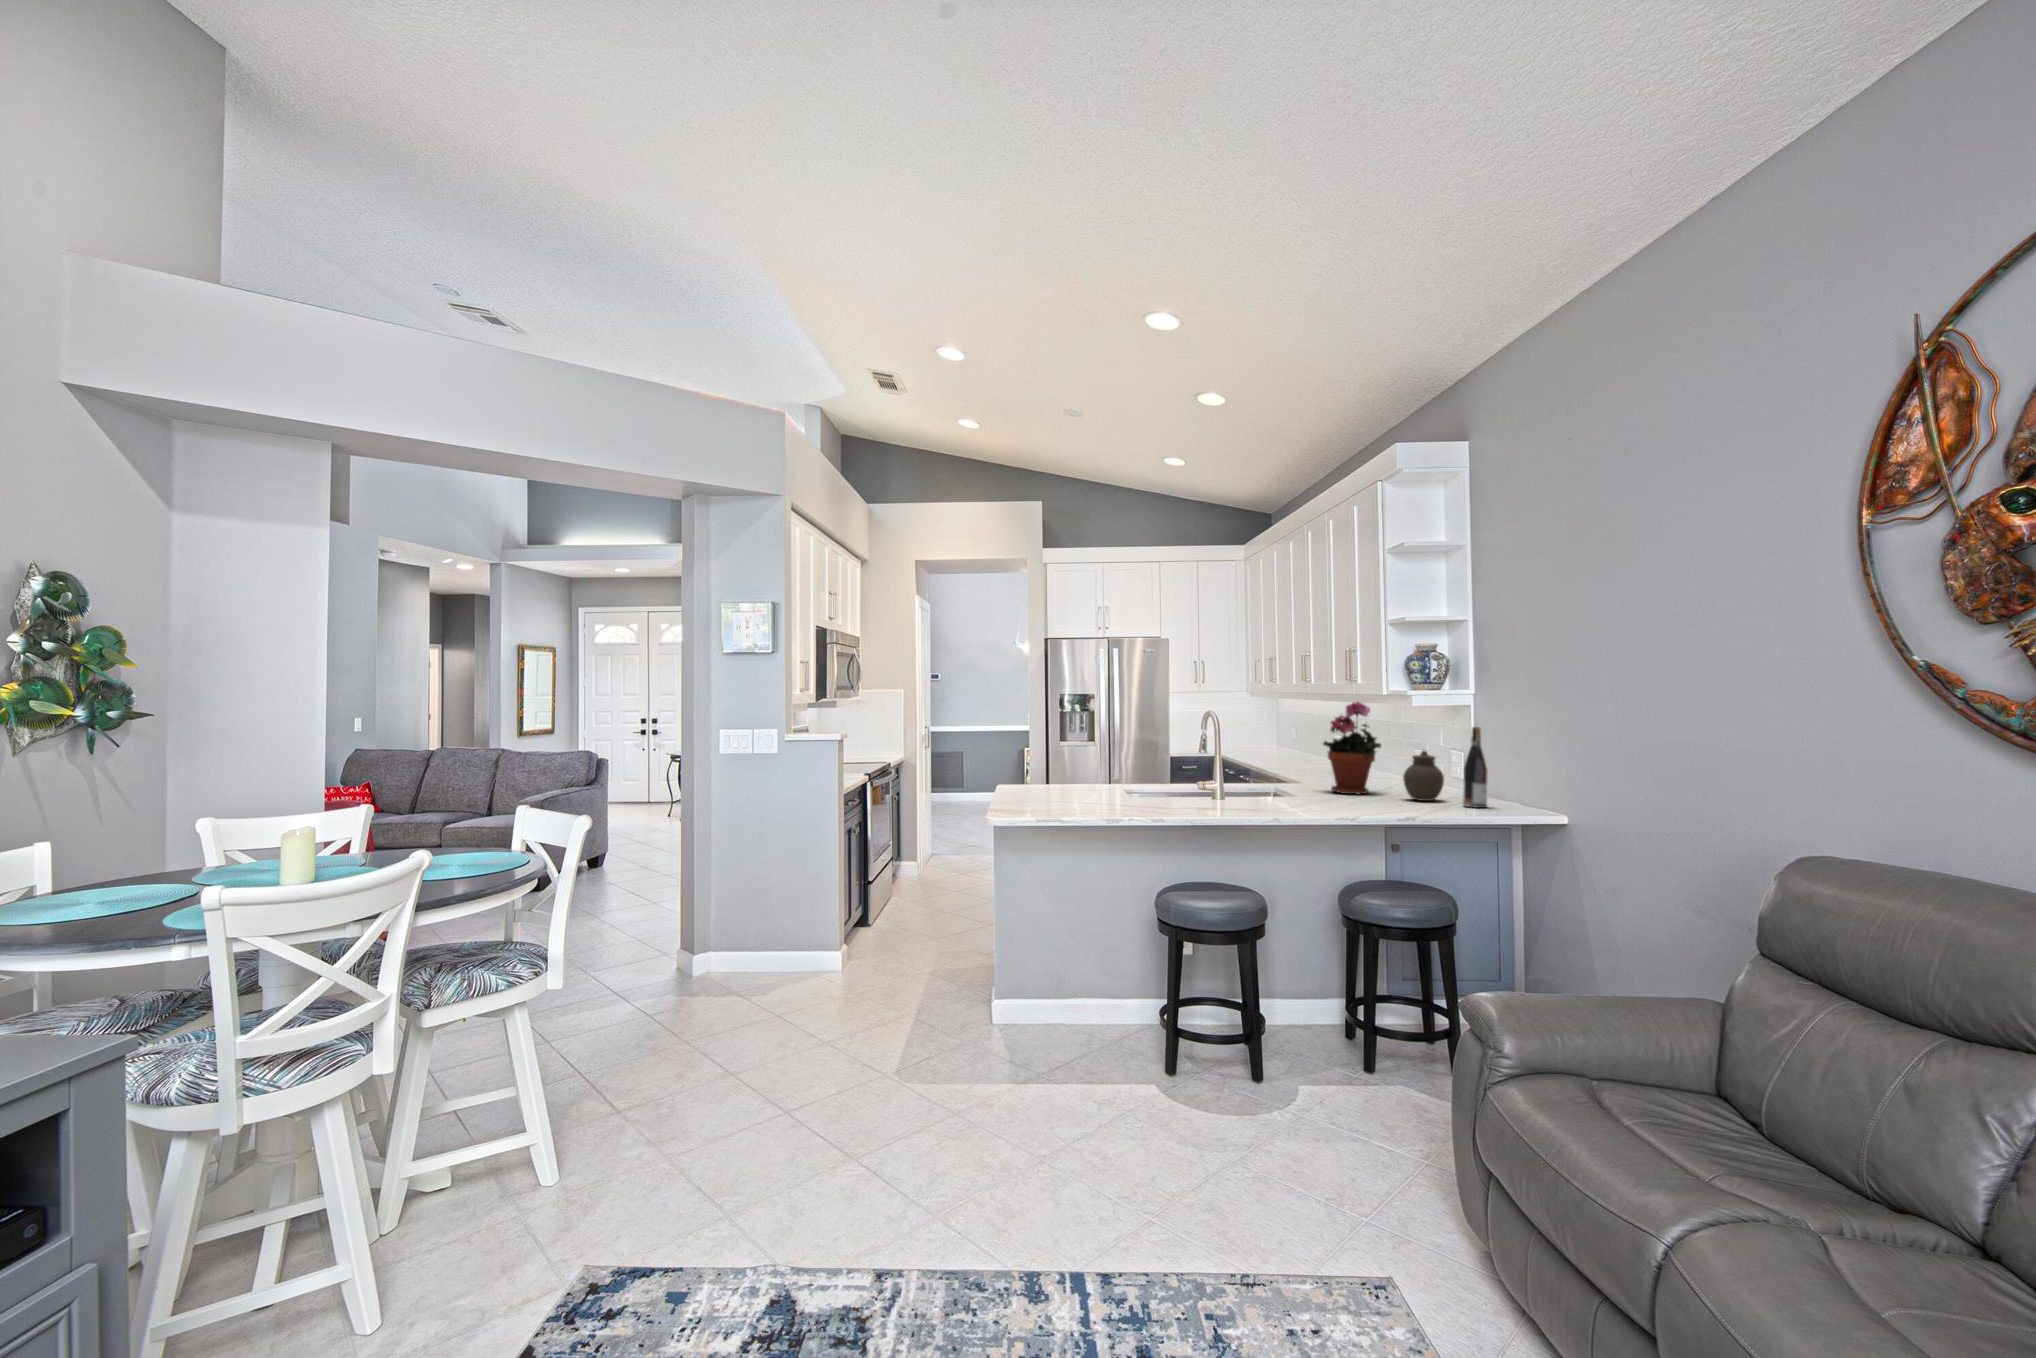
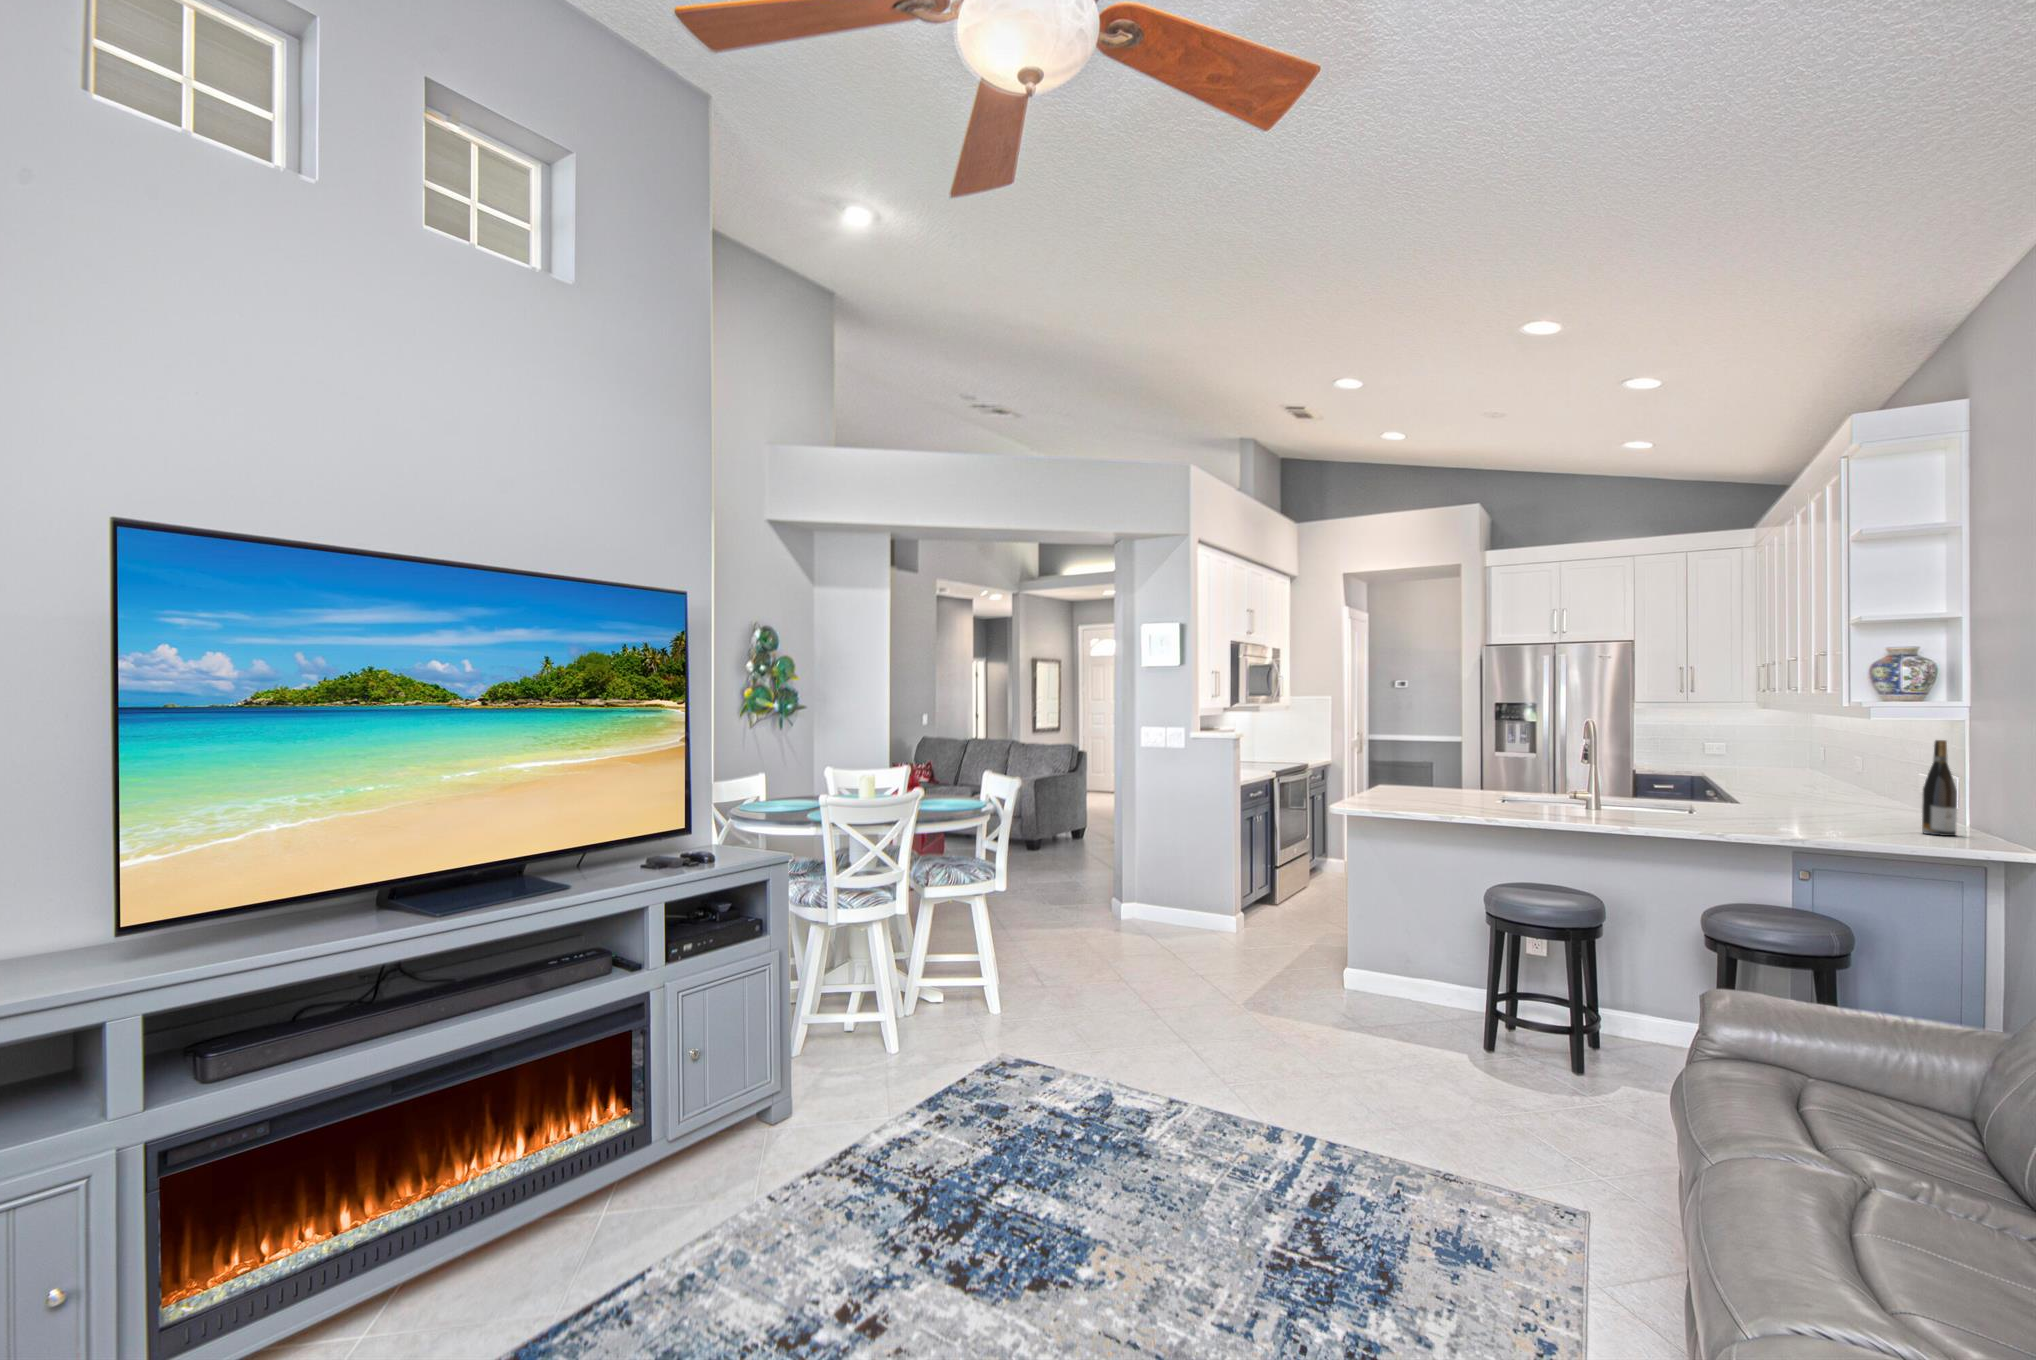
potted plant: present [1323,702,1381,794] -> none [1777,709,1853,817]
jar: present [1403,751,1444,801] -> none [1859,767,1917,827]

